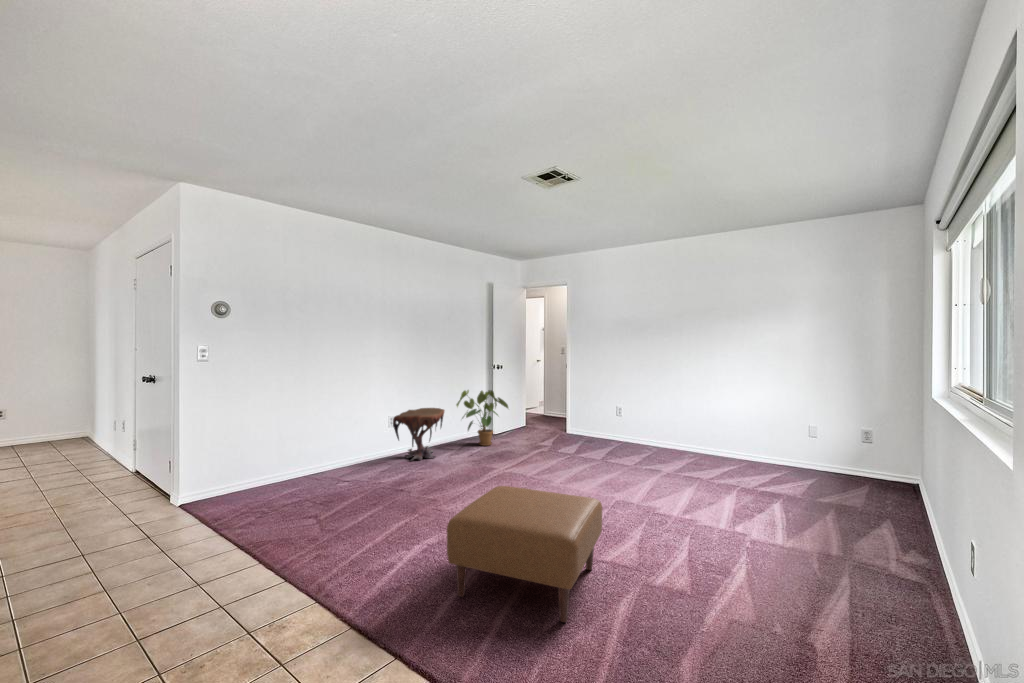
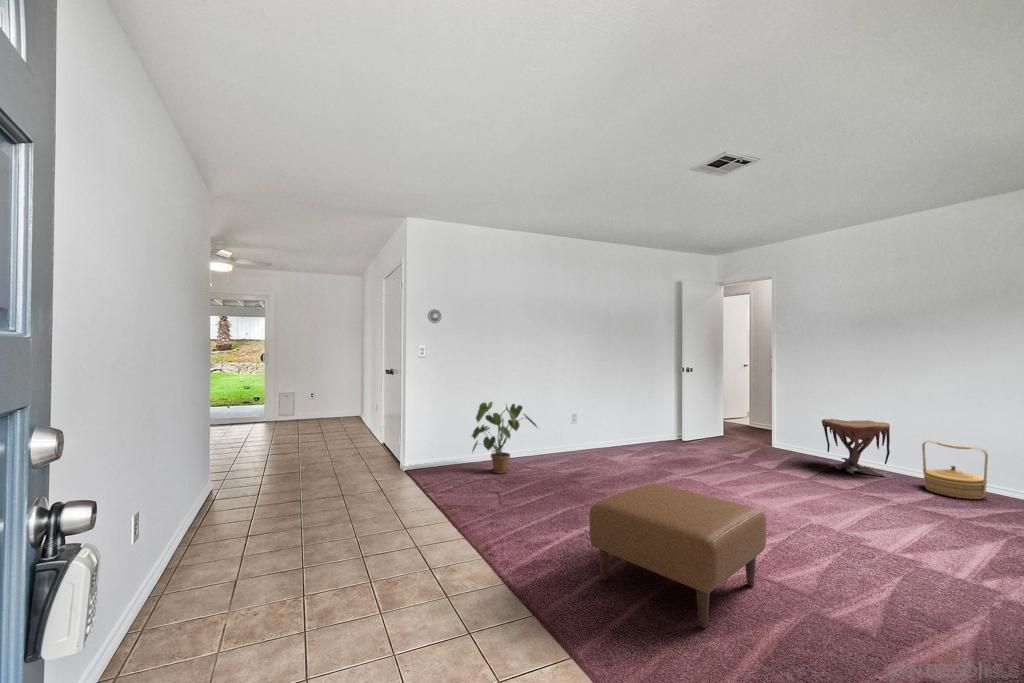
house plant: present [456,390,508,446] -> present [472,402,537,474]
side table: present [393,408,445,461] -> present [822,419,890,476]
woven basket: none [678,420,718,463] -> present [922,441,988,499]

